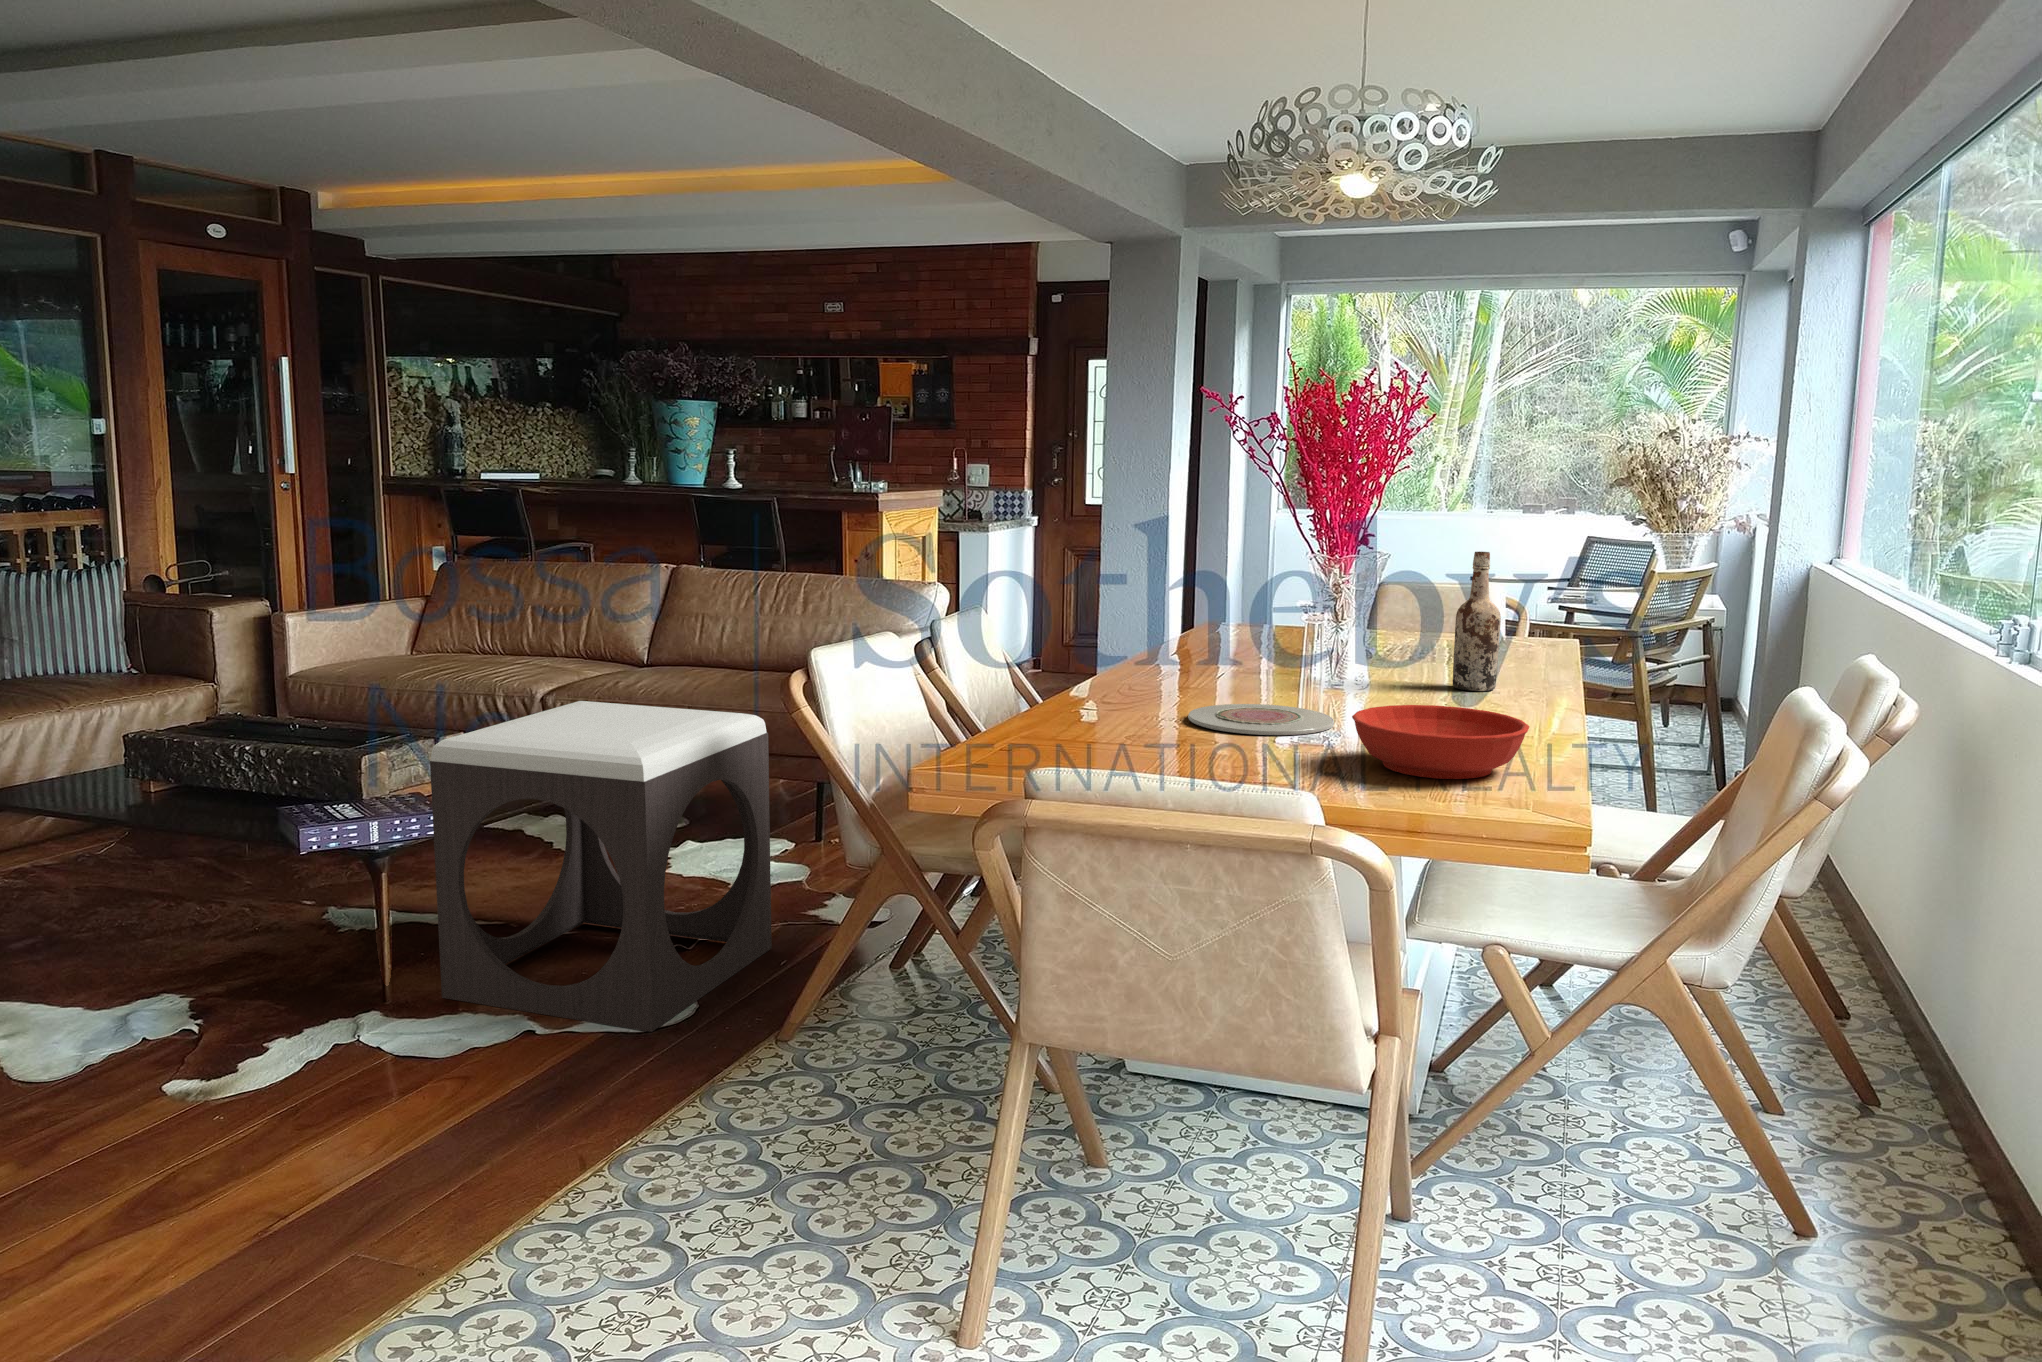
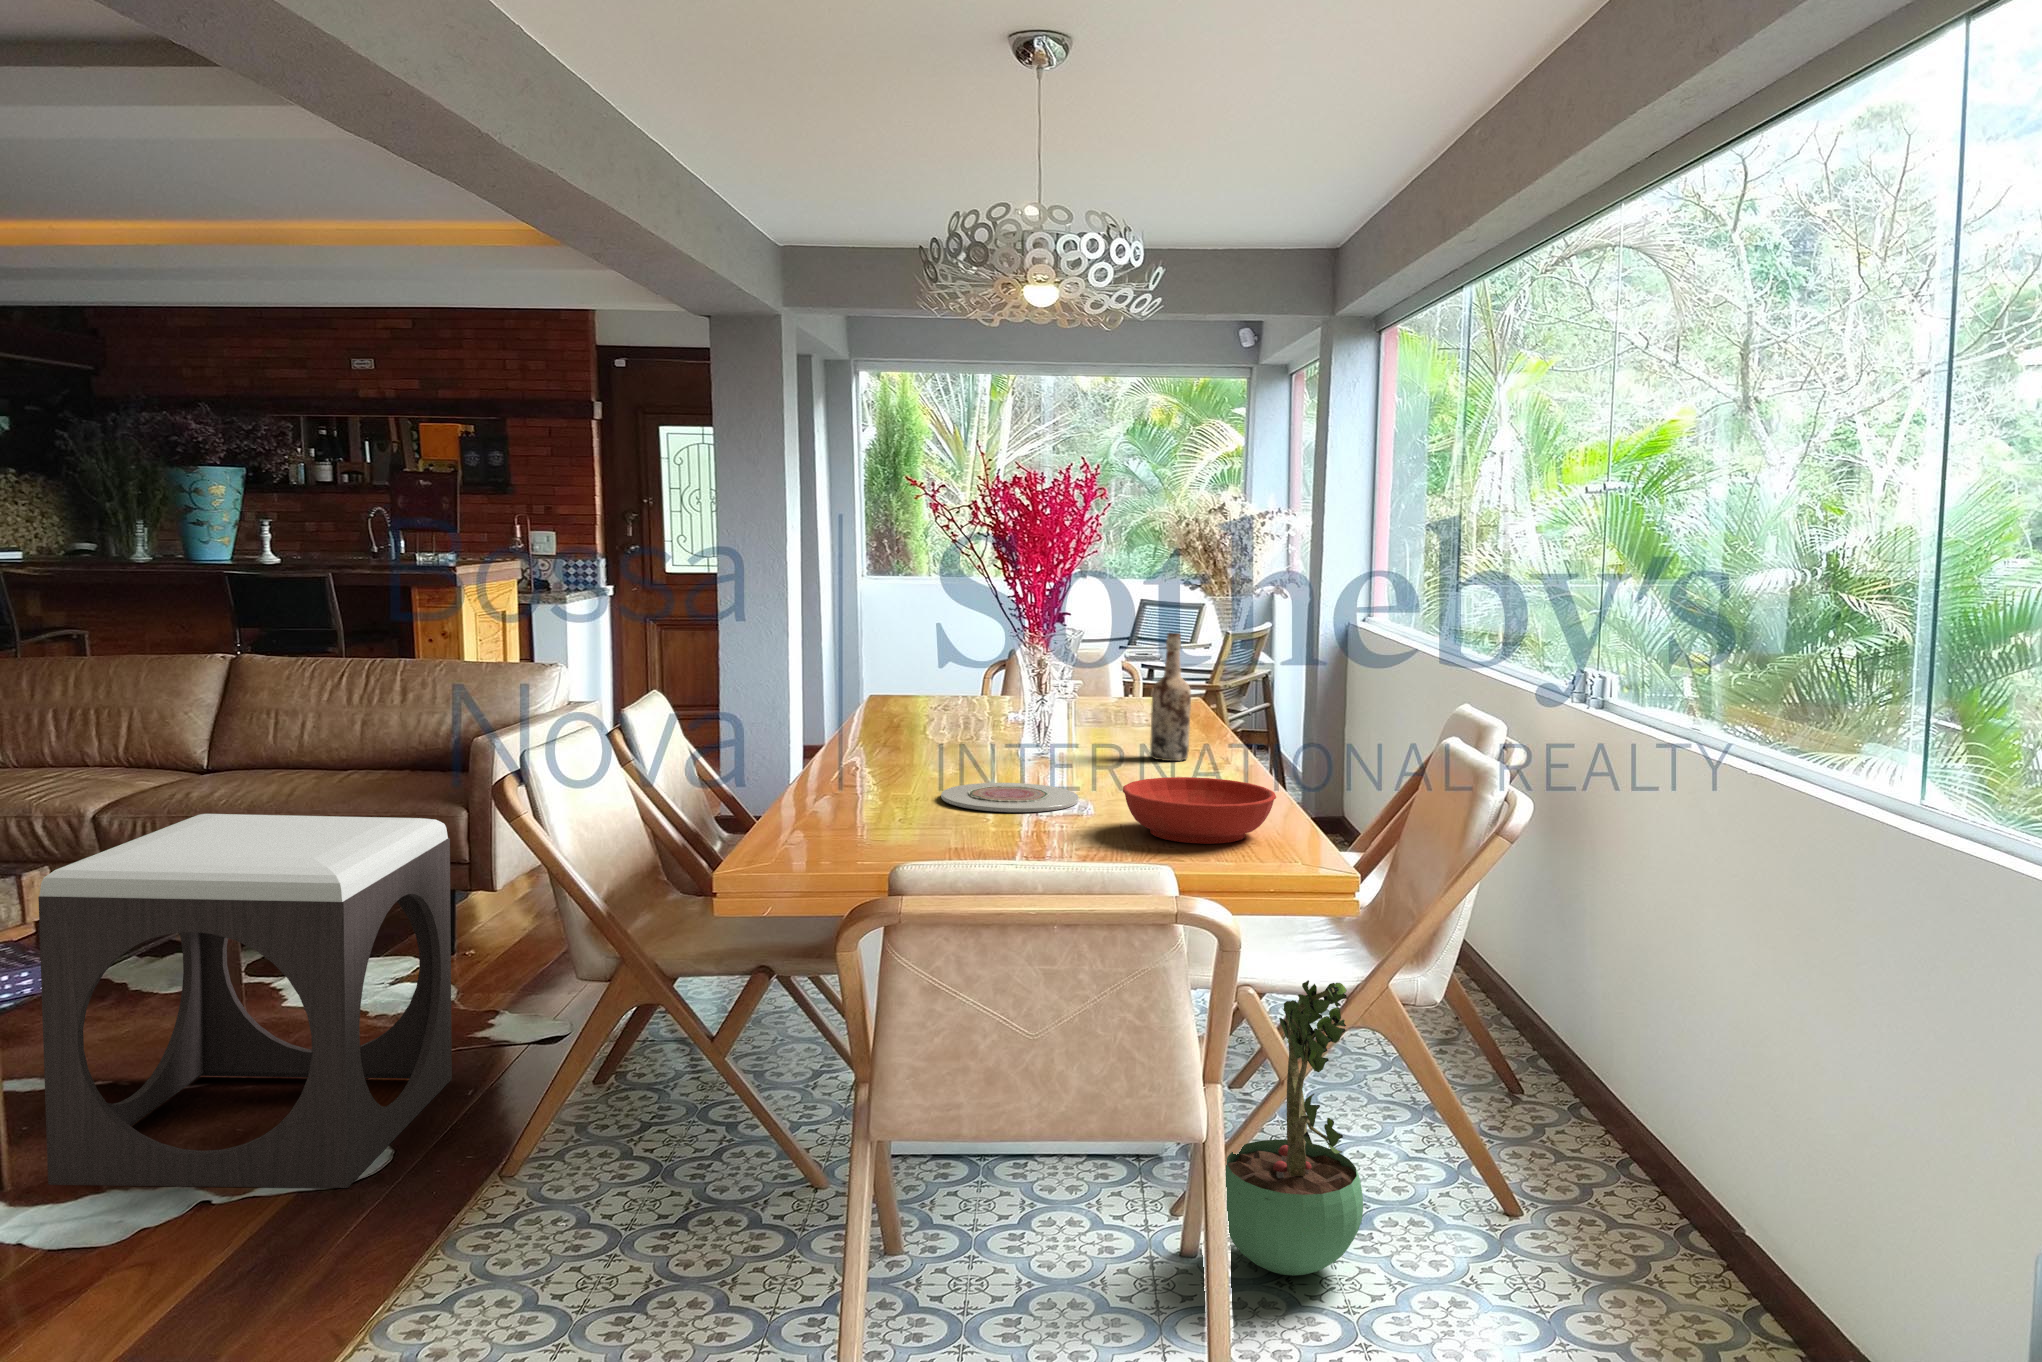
potted plant: none [1432,939,1603,1264] -> present [1226,980,1363,1276]

